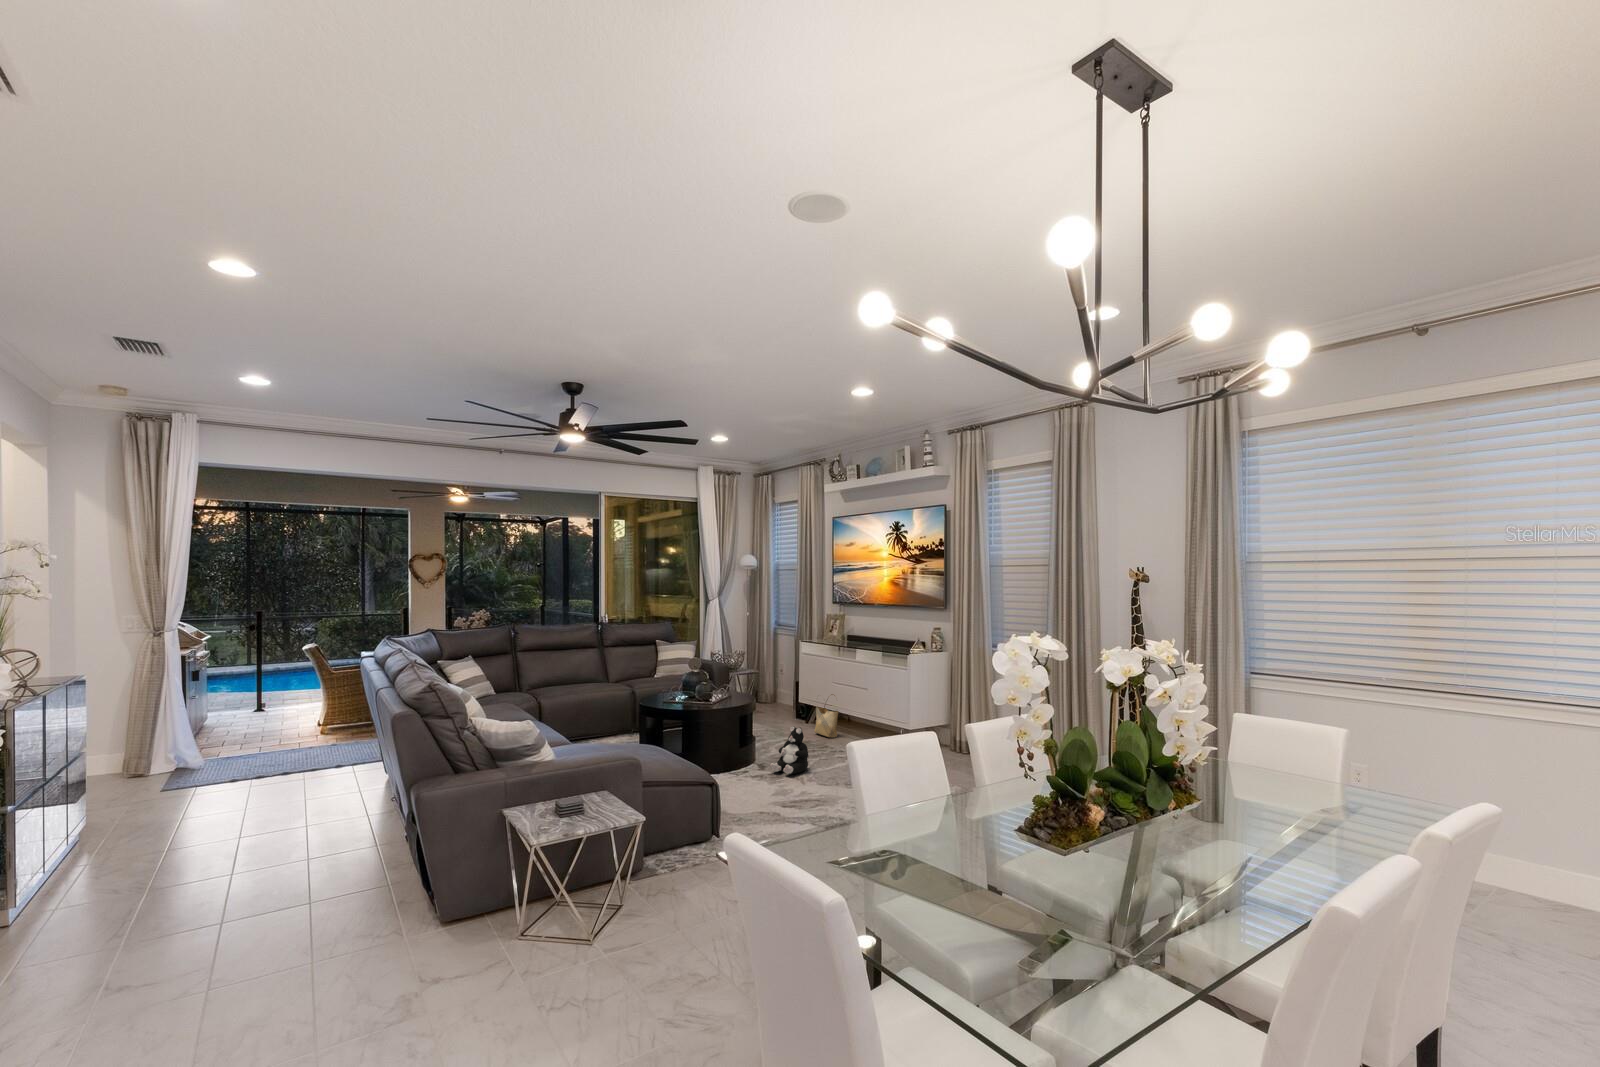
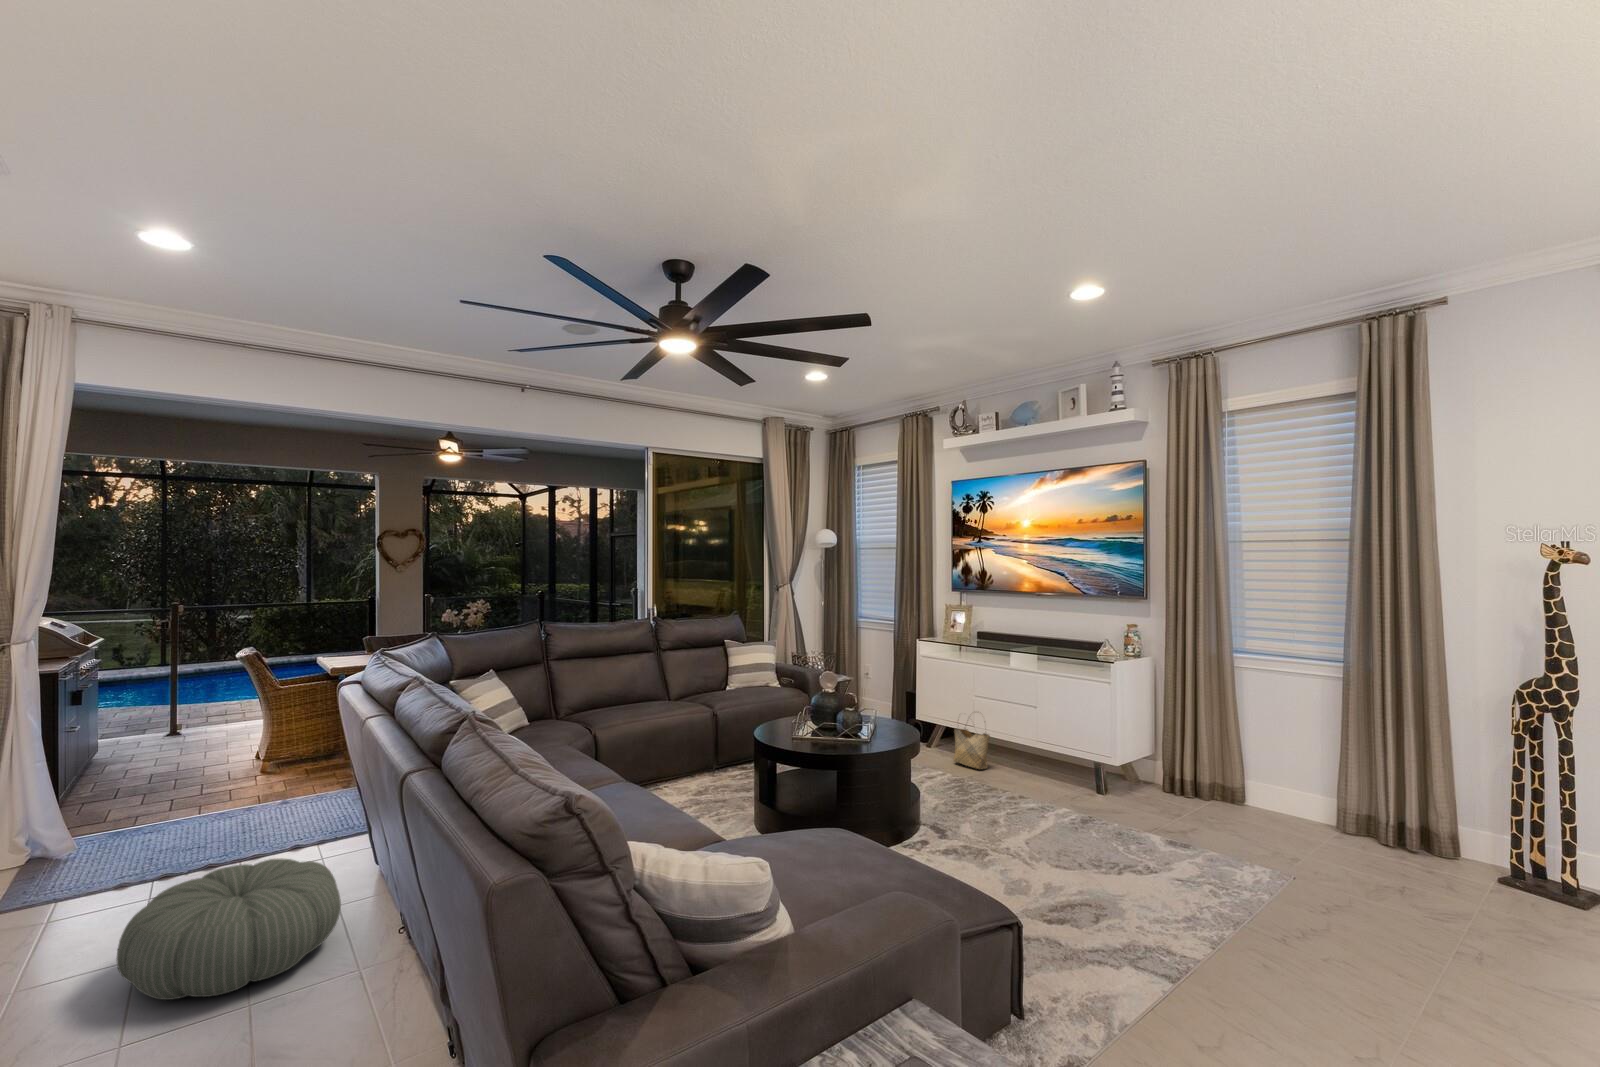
plush toy: present [770,726,808,775] -> none [960,768,1012,840]
pouf: none [219,761,346,828] -> present [116,858,341,1000]

